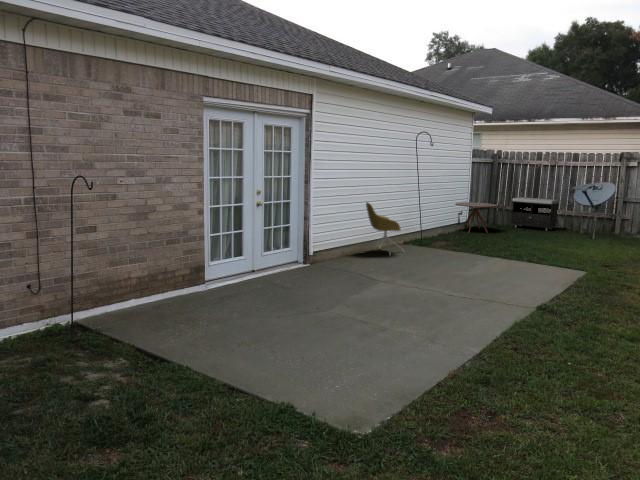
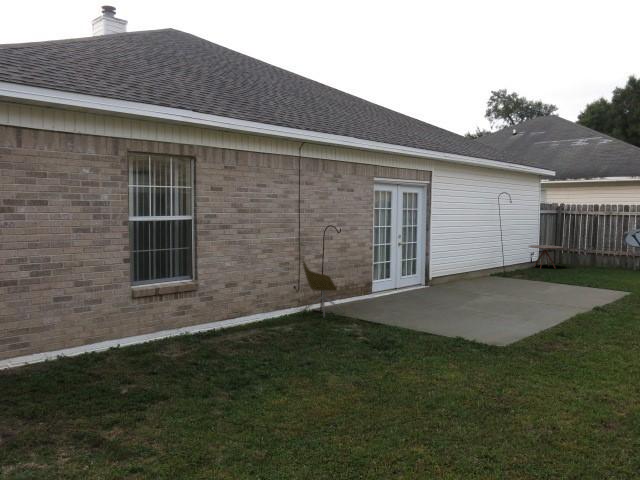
storage bench: present [511,197,559,231] -> none [574,241,614,268]
chair: present [366,202,404,255] -> present [302,261,340,317]

